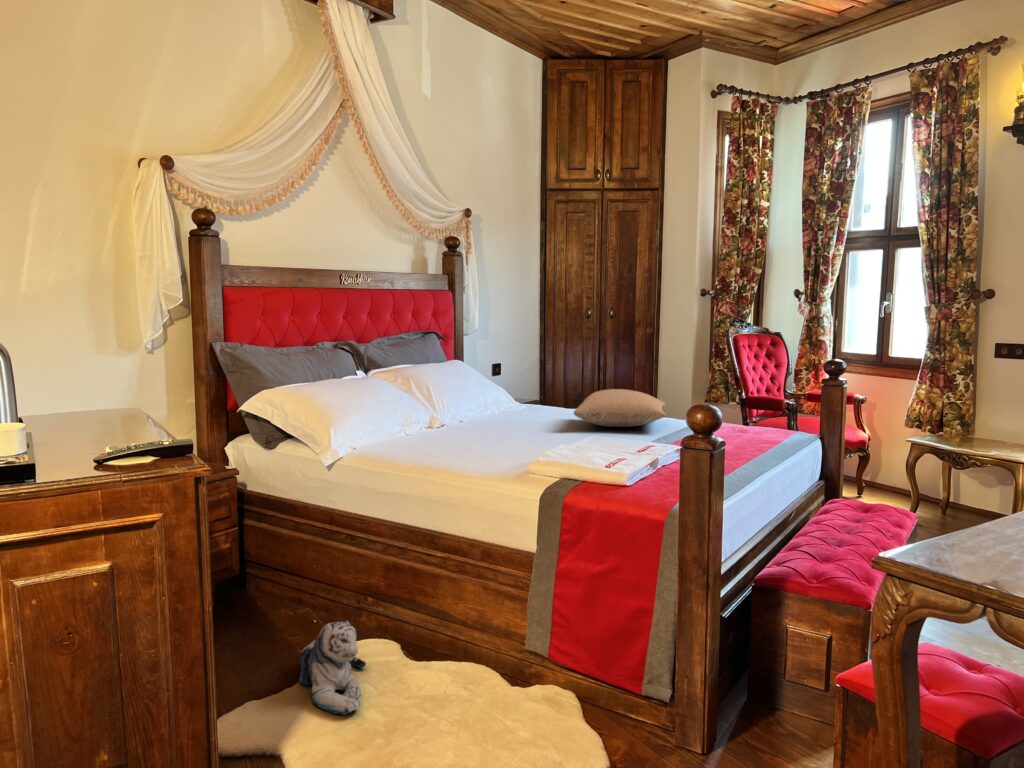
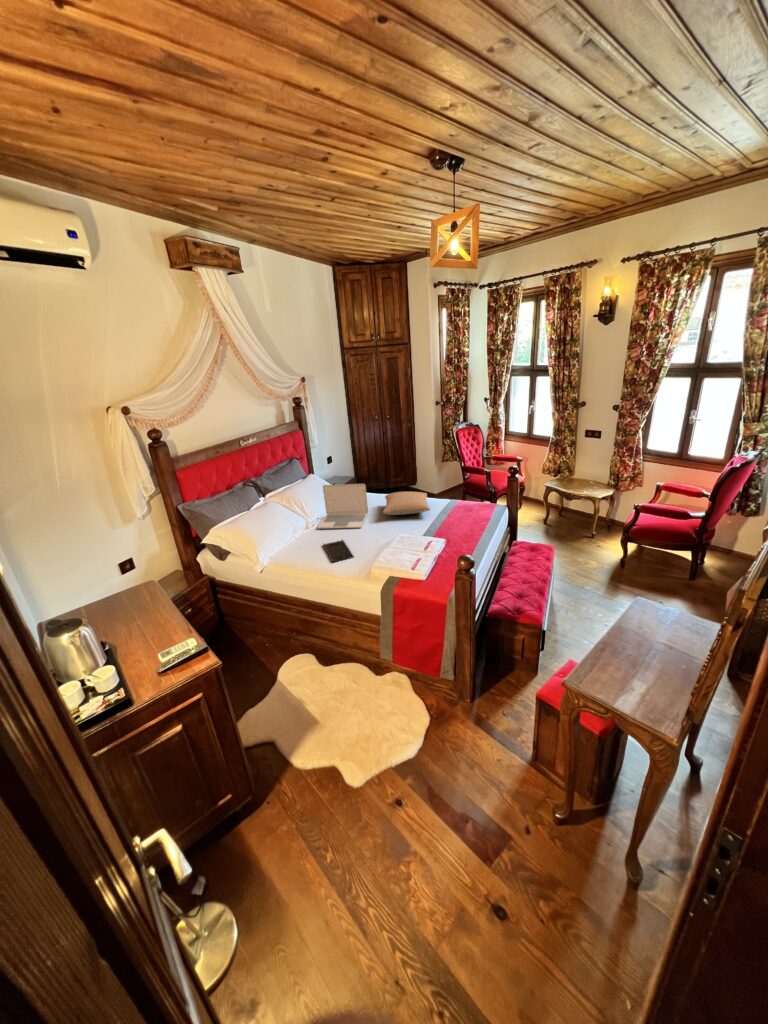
laptop: none [448,360,548,435] -> present [318,484,368,529]
tray: none [449,441,500,461] -> present [323,540,354,562]
plush toy: present [298,621,366,715] -> none [272,654,309,699]

